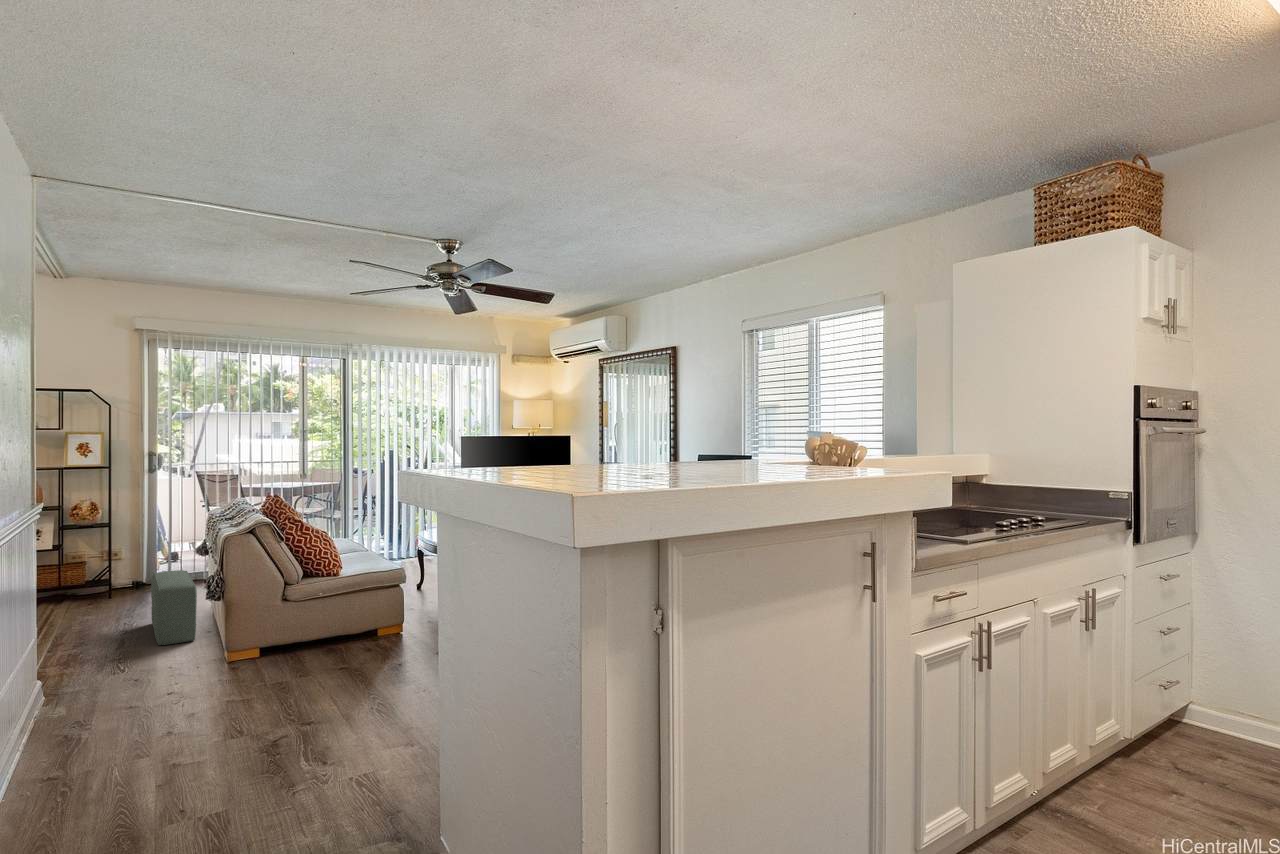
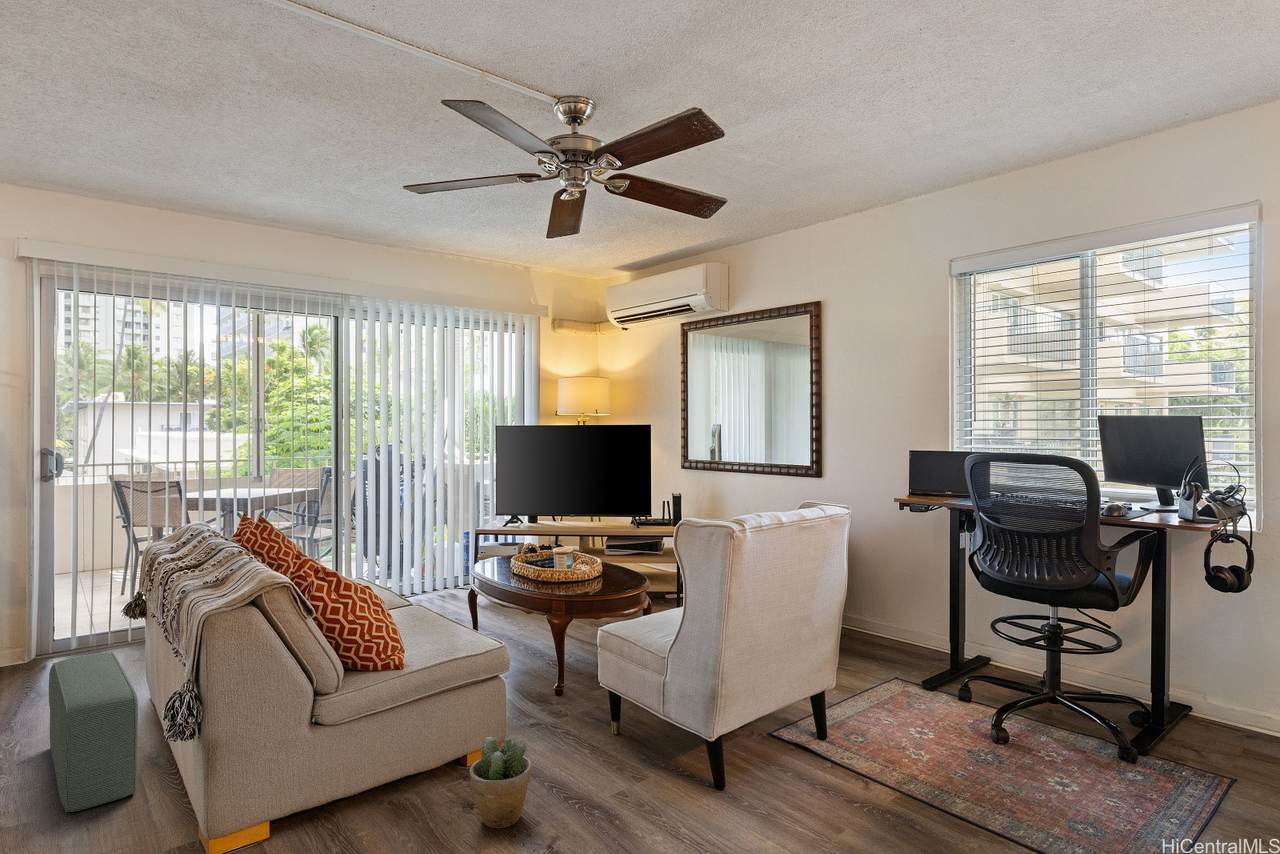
potted plant: none [364,610,400,658] -> present [470,737,532,828]

